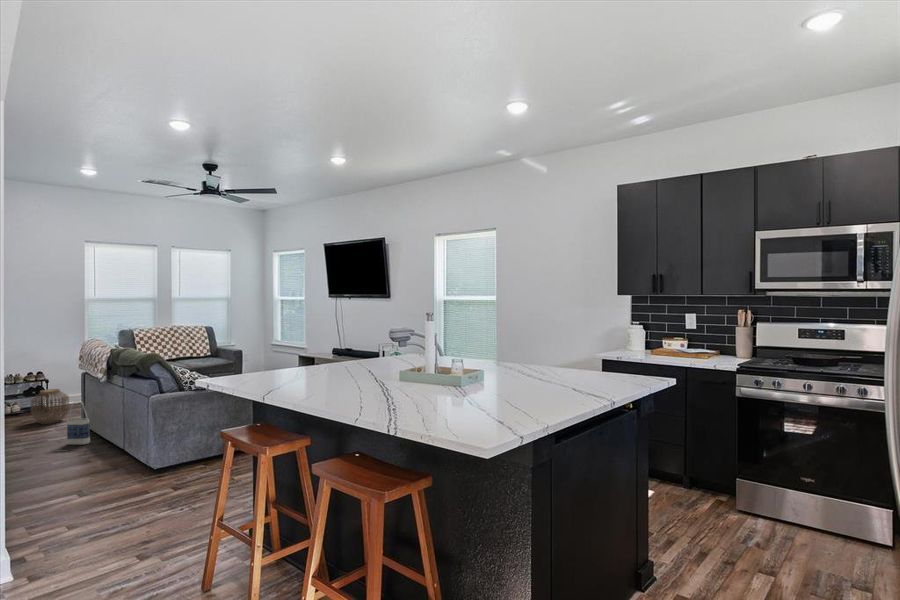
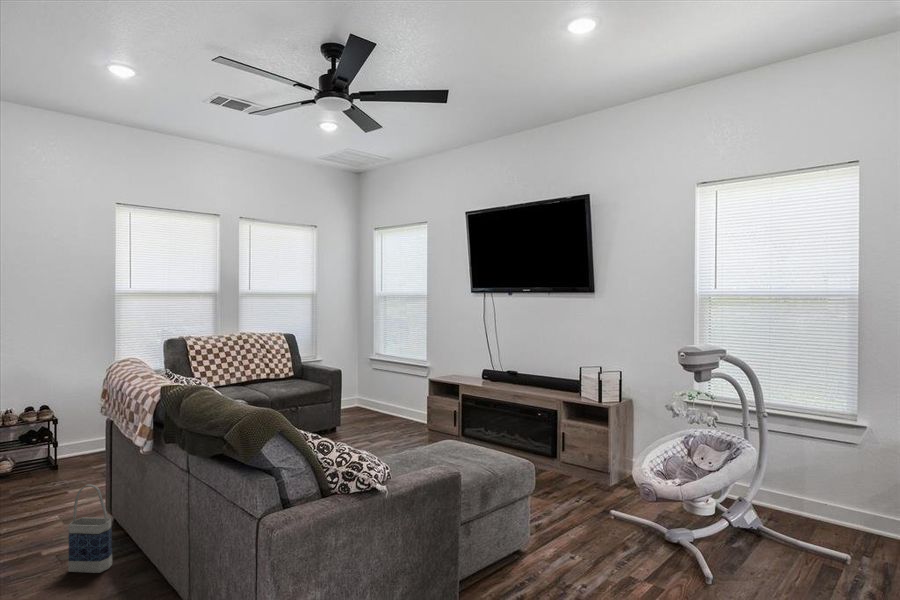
woven basket: present [31,389,69,424] -> none [21,439,85,501]

